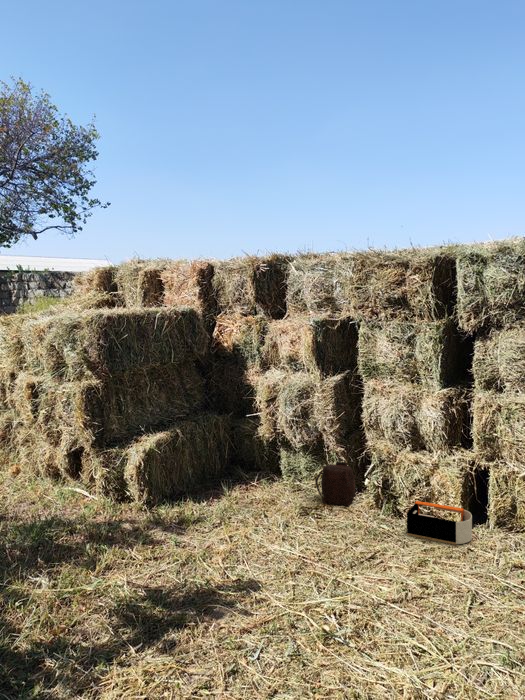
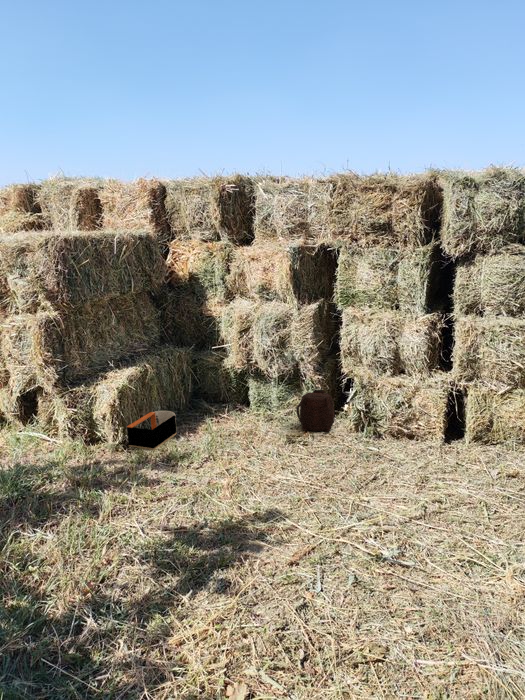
storage bin: present [407,501,472,545] -> present [127,411,177,450]

